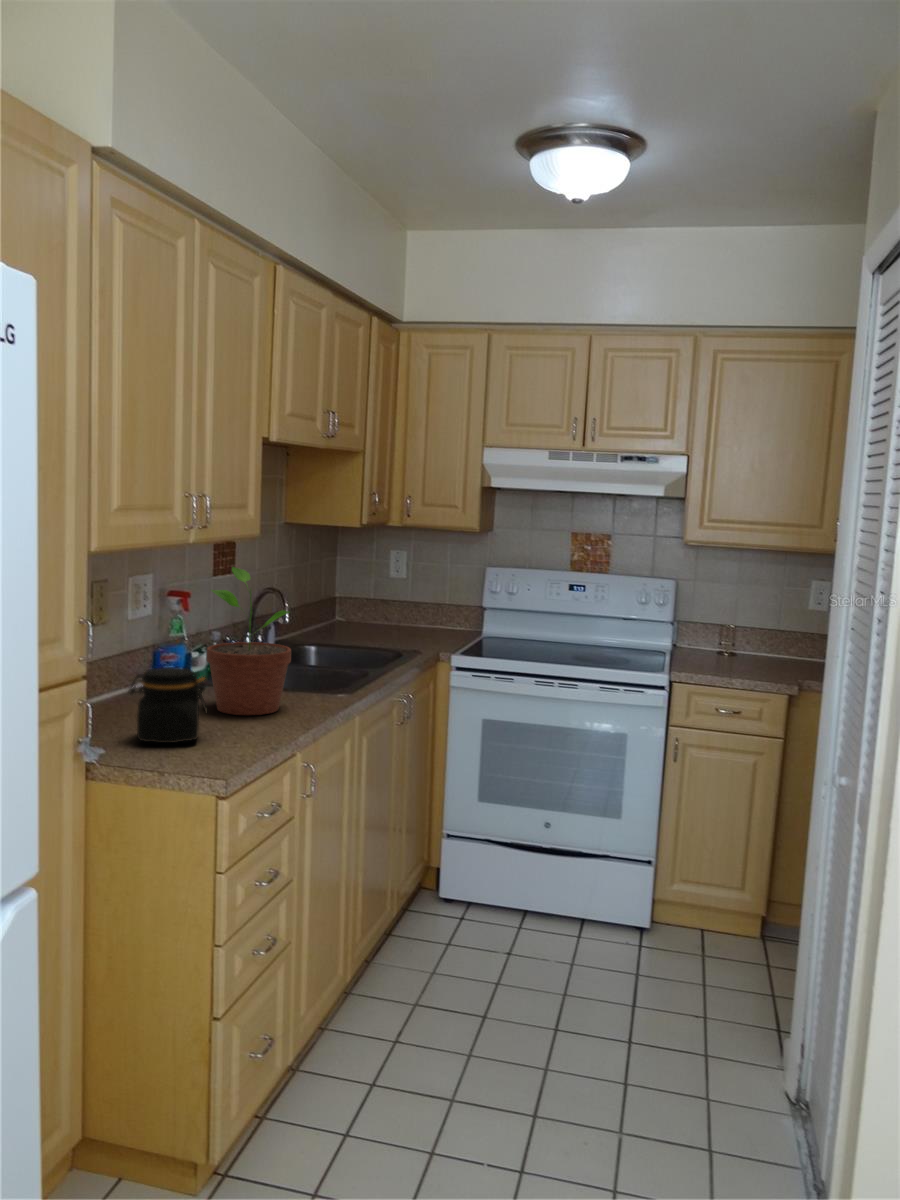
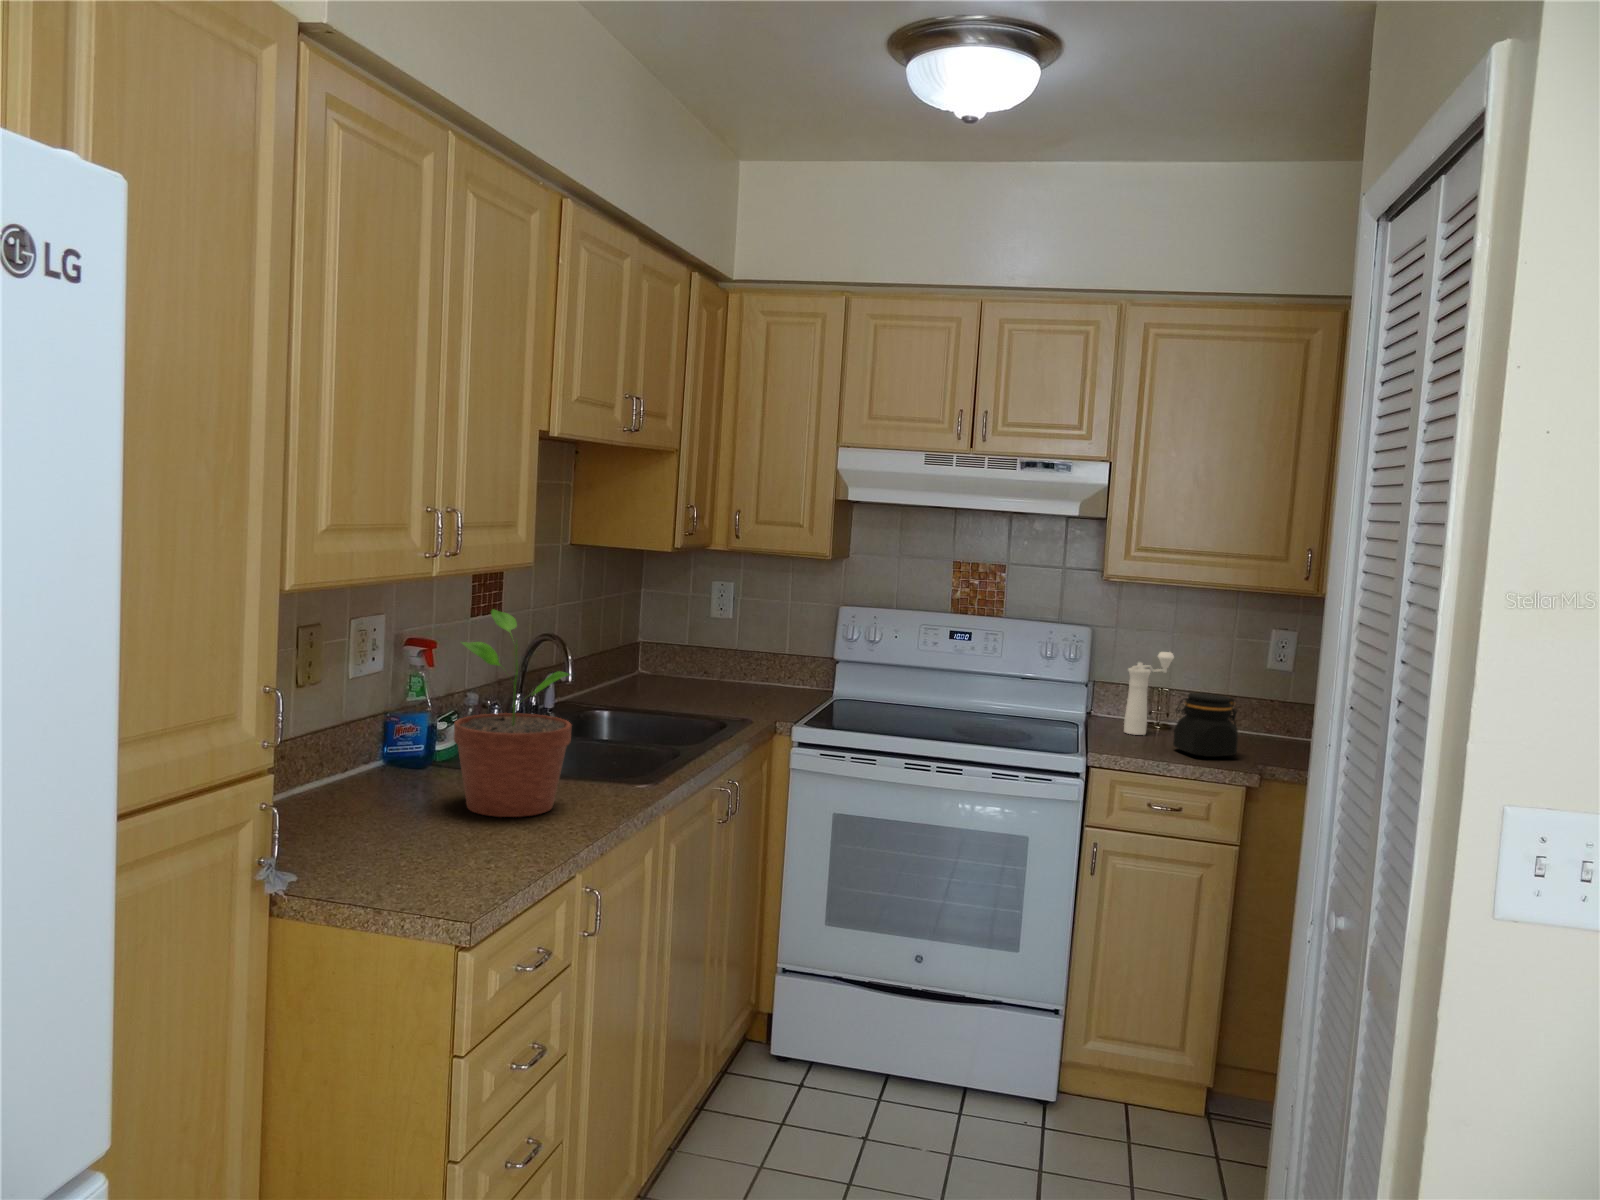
pepper mill: none [700,598,738,660] -> present [1124,652,1174,735]
jar: present [129,667,207,743] -> present [1173,693,1238,757]

